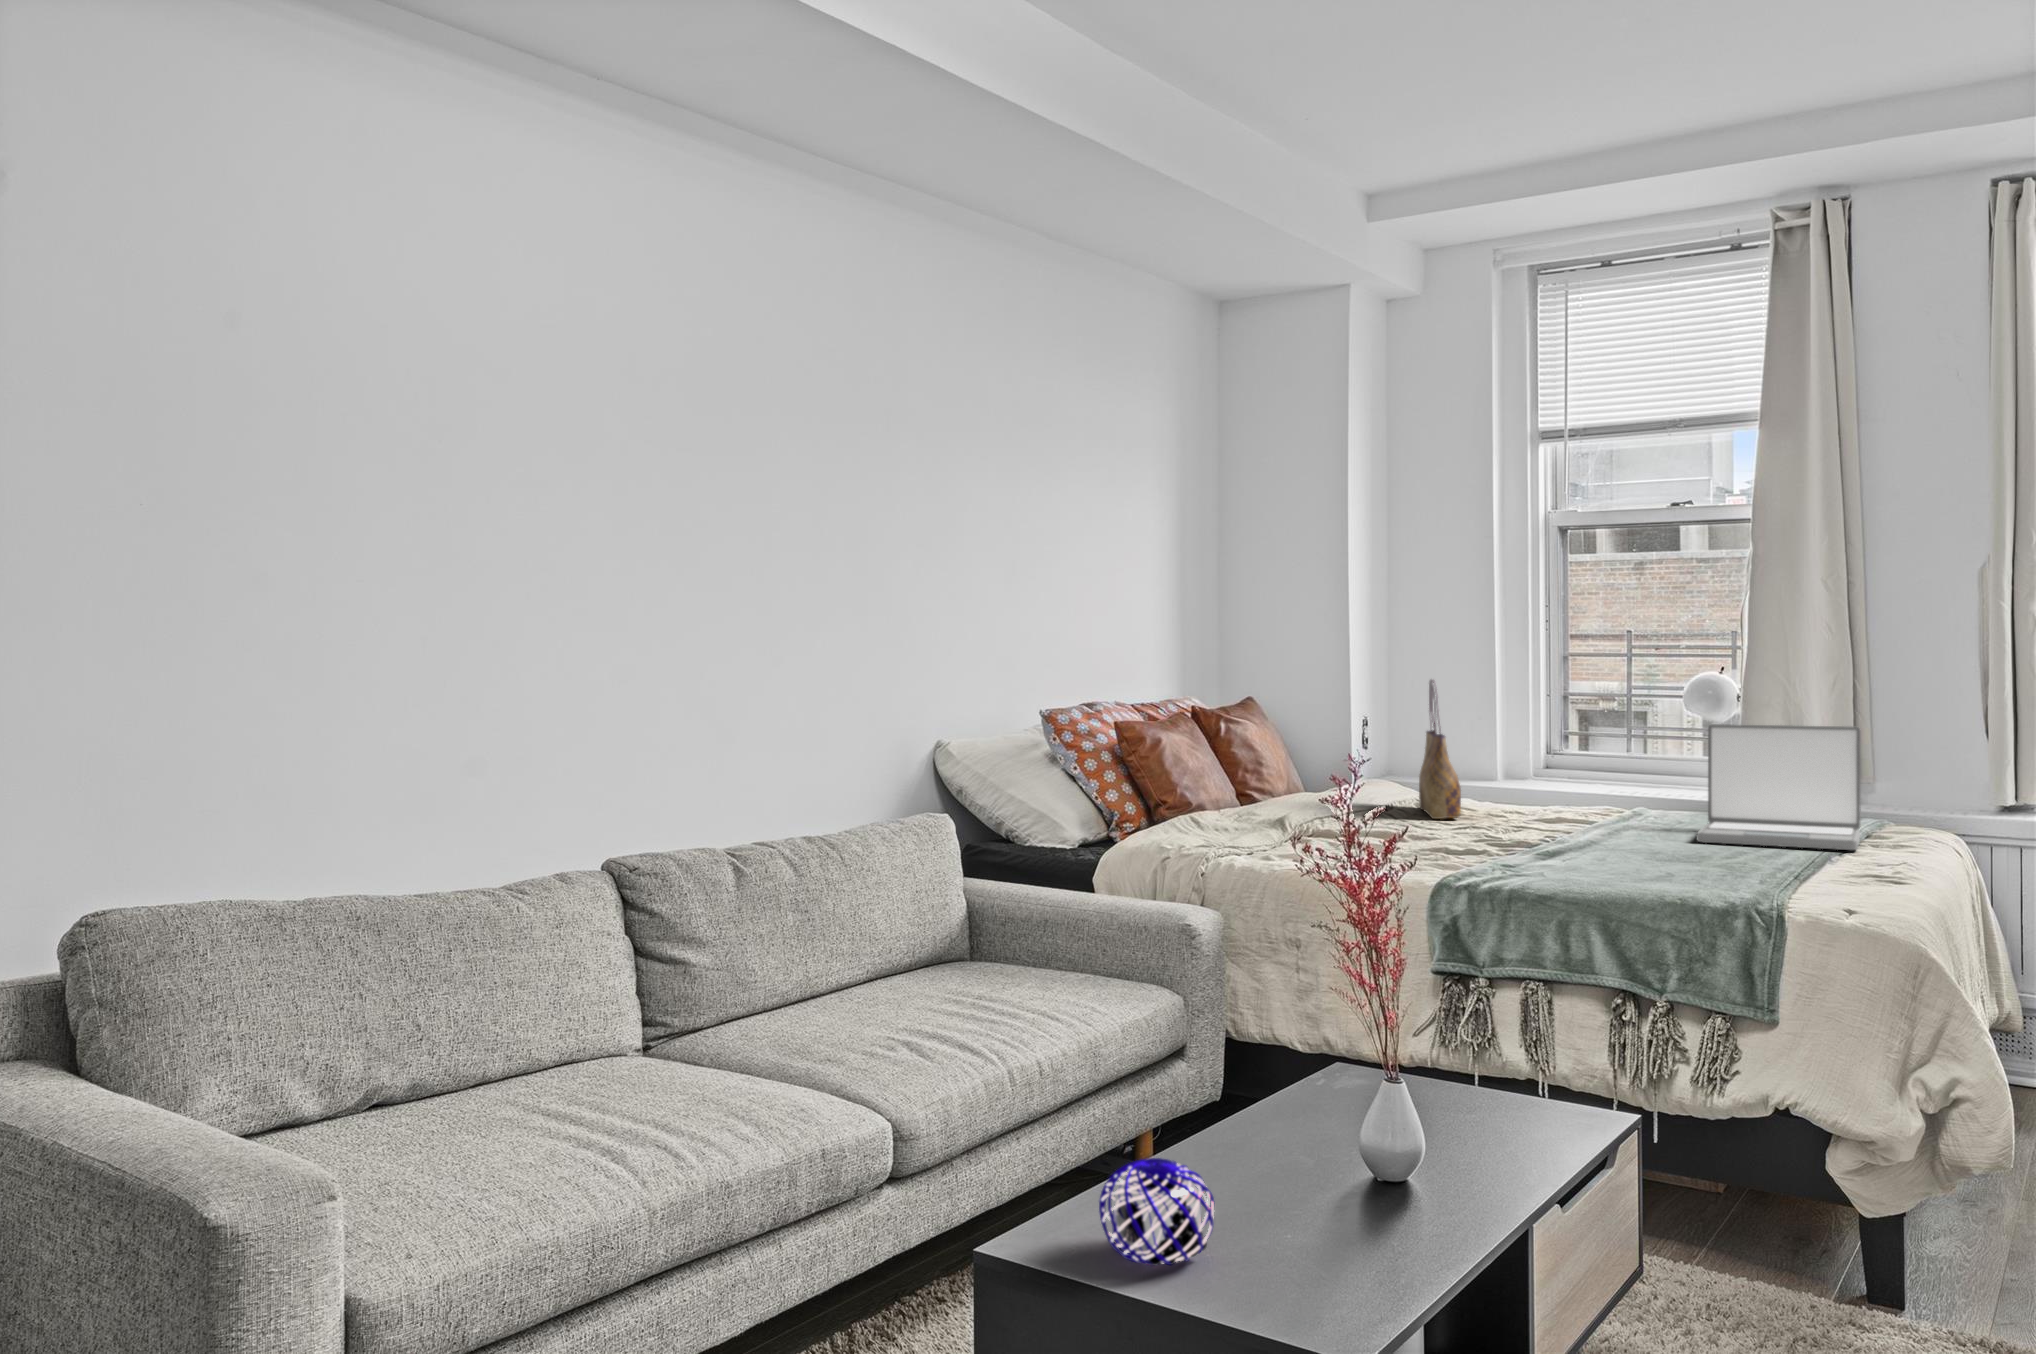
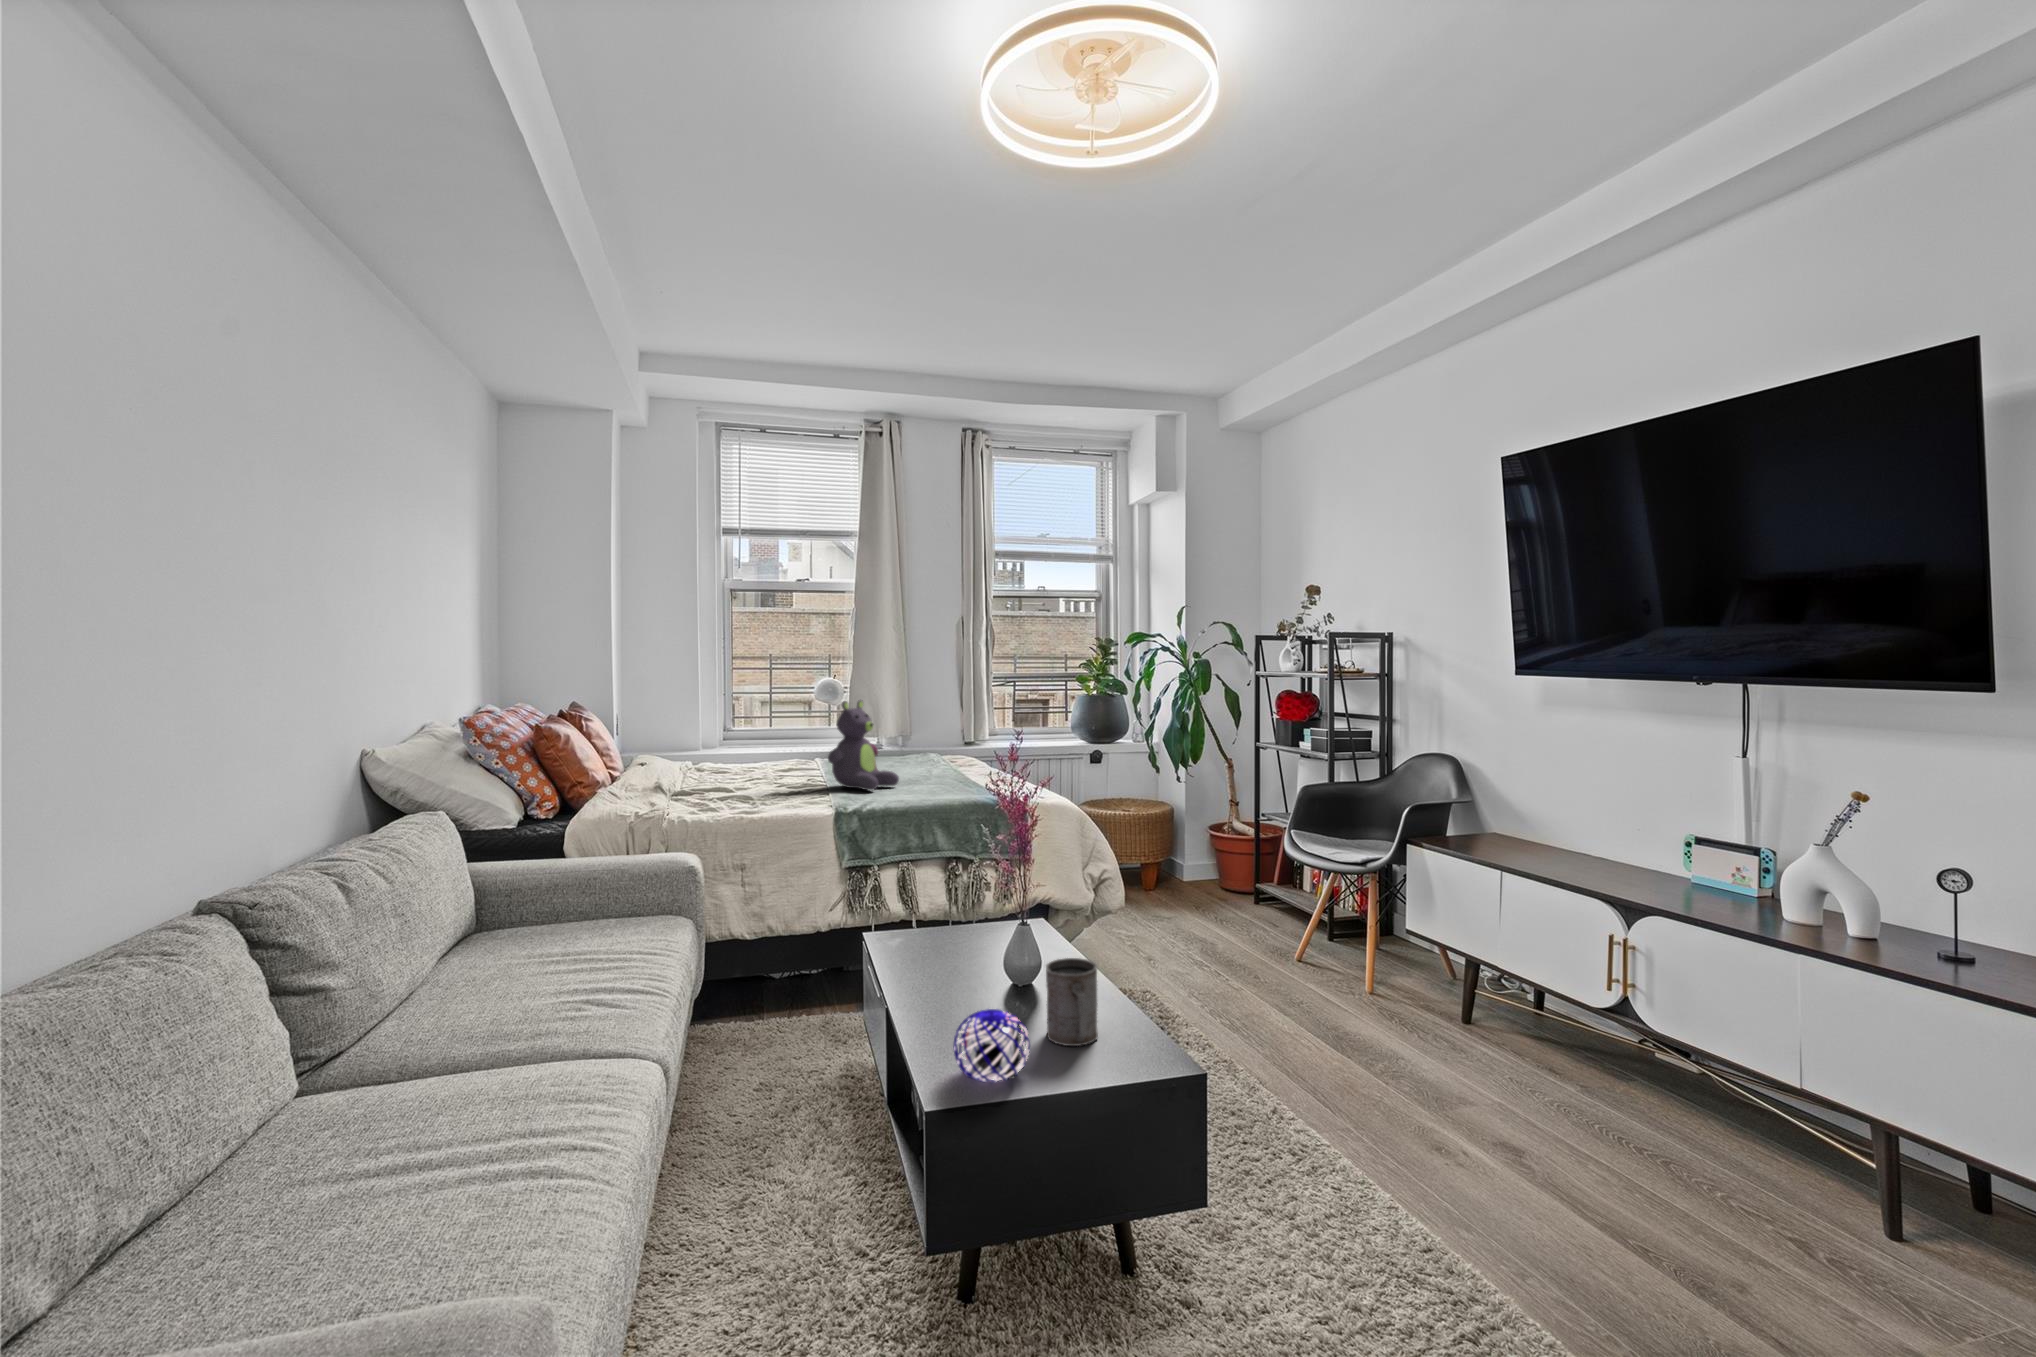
tote bag: present [1419,679,1461,819] -> none [715,684,759,774]
stuffed bear: none [1483,708,1609,860] -> present [828,700,899,790]
laptop: present [1696,724,1861,850] -> none [894,703,983,771]
mug: none [1303,1130,1391,1275] -> present [1046,958,1098,1046]

